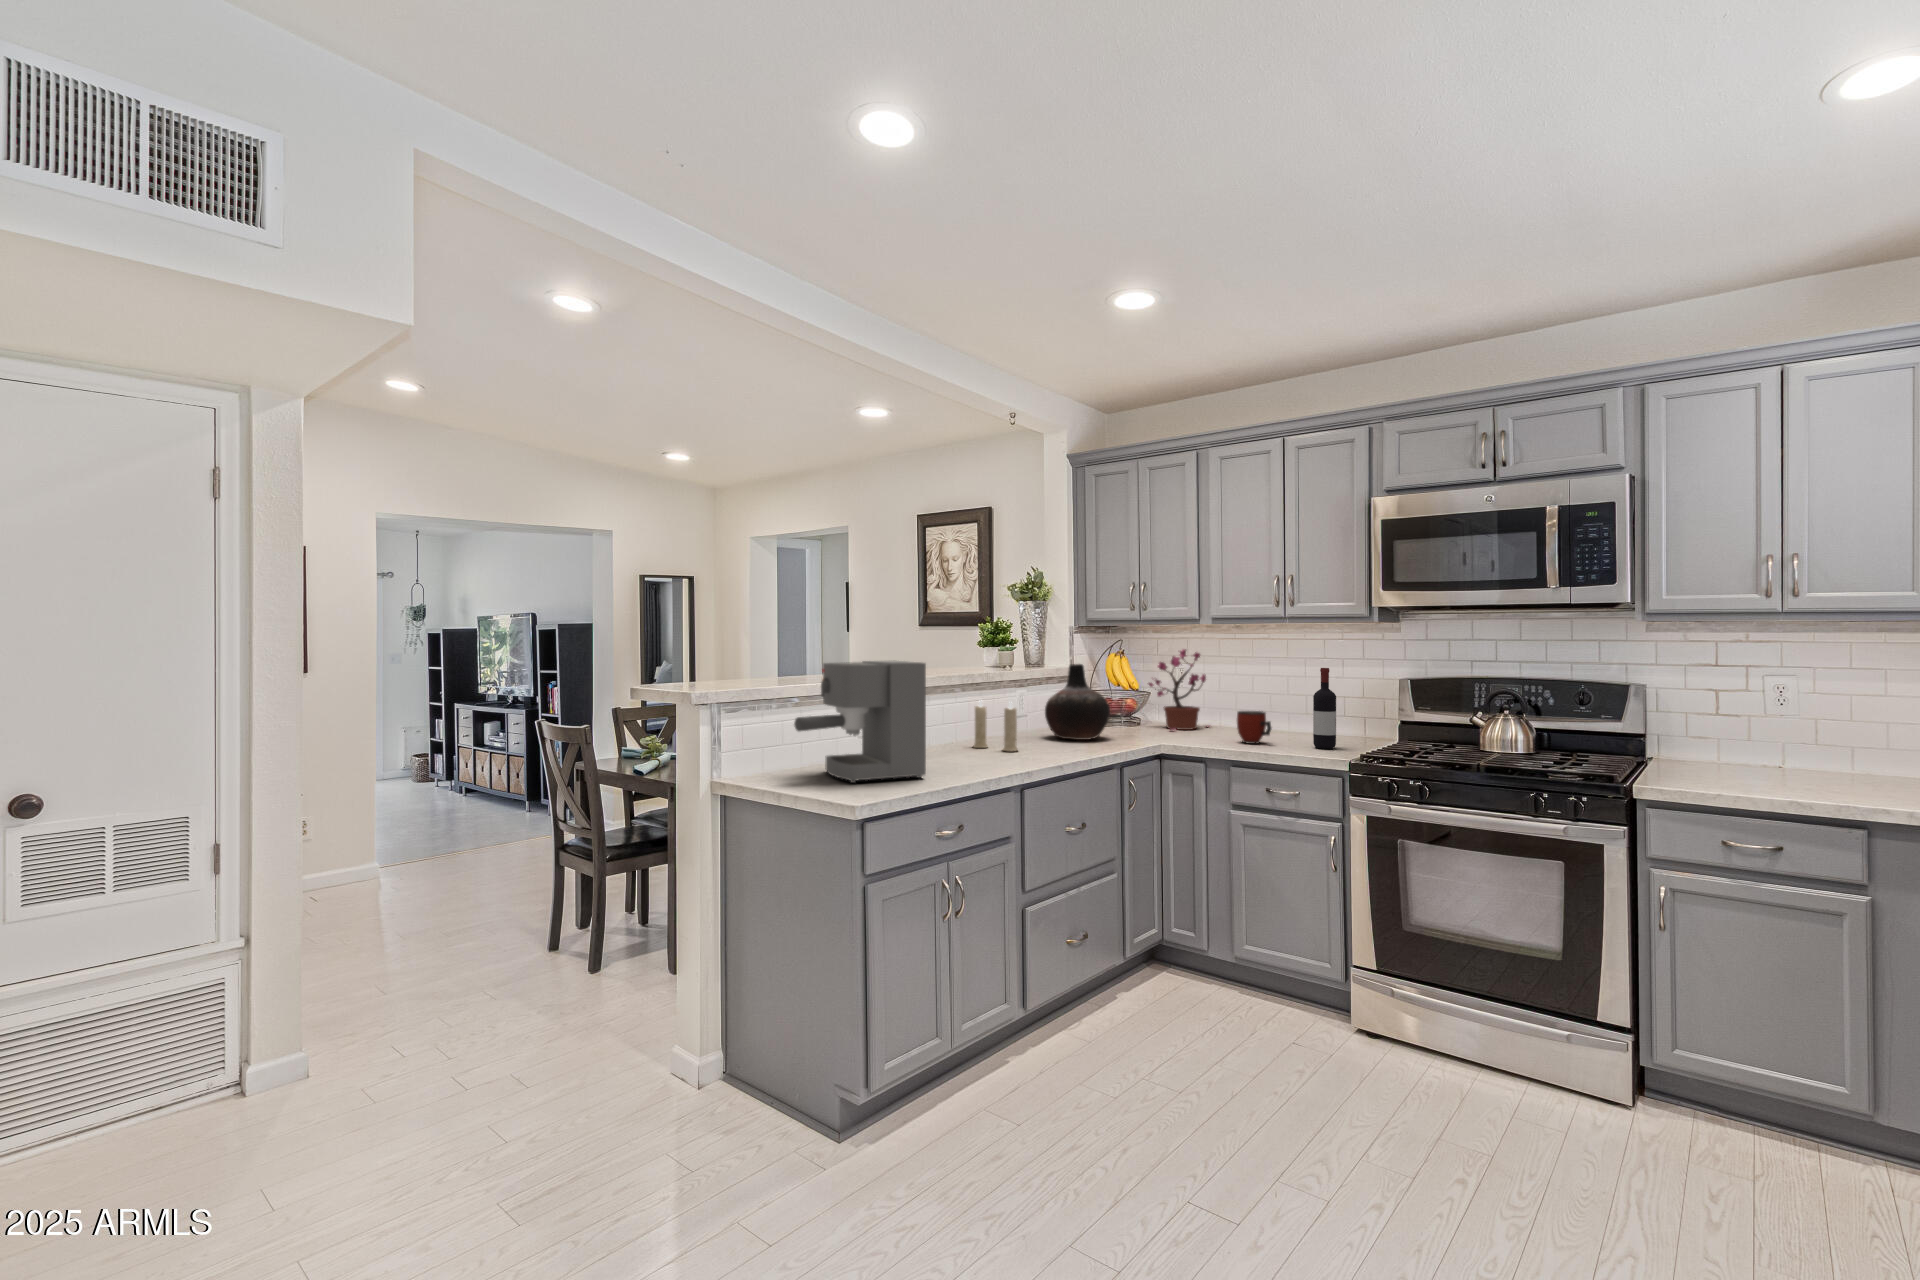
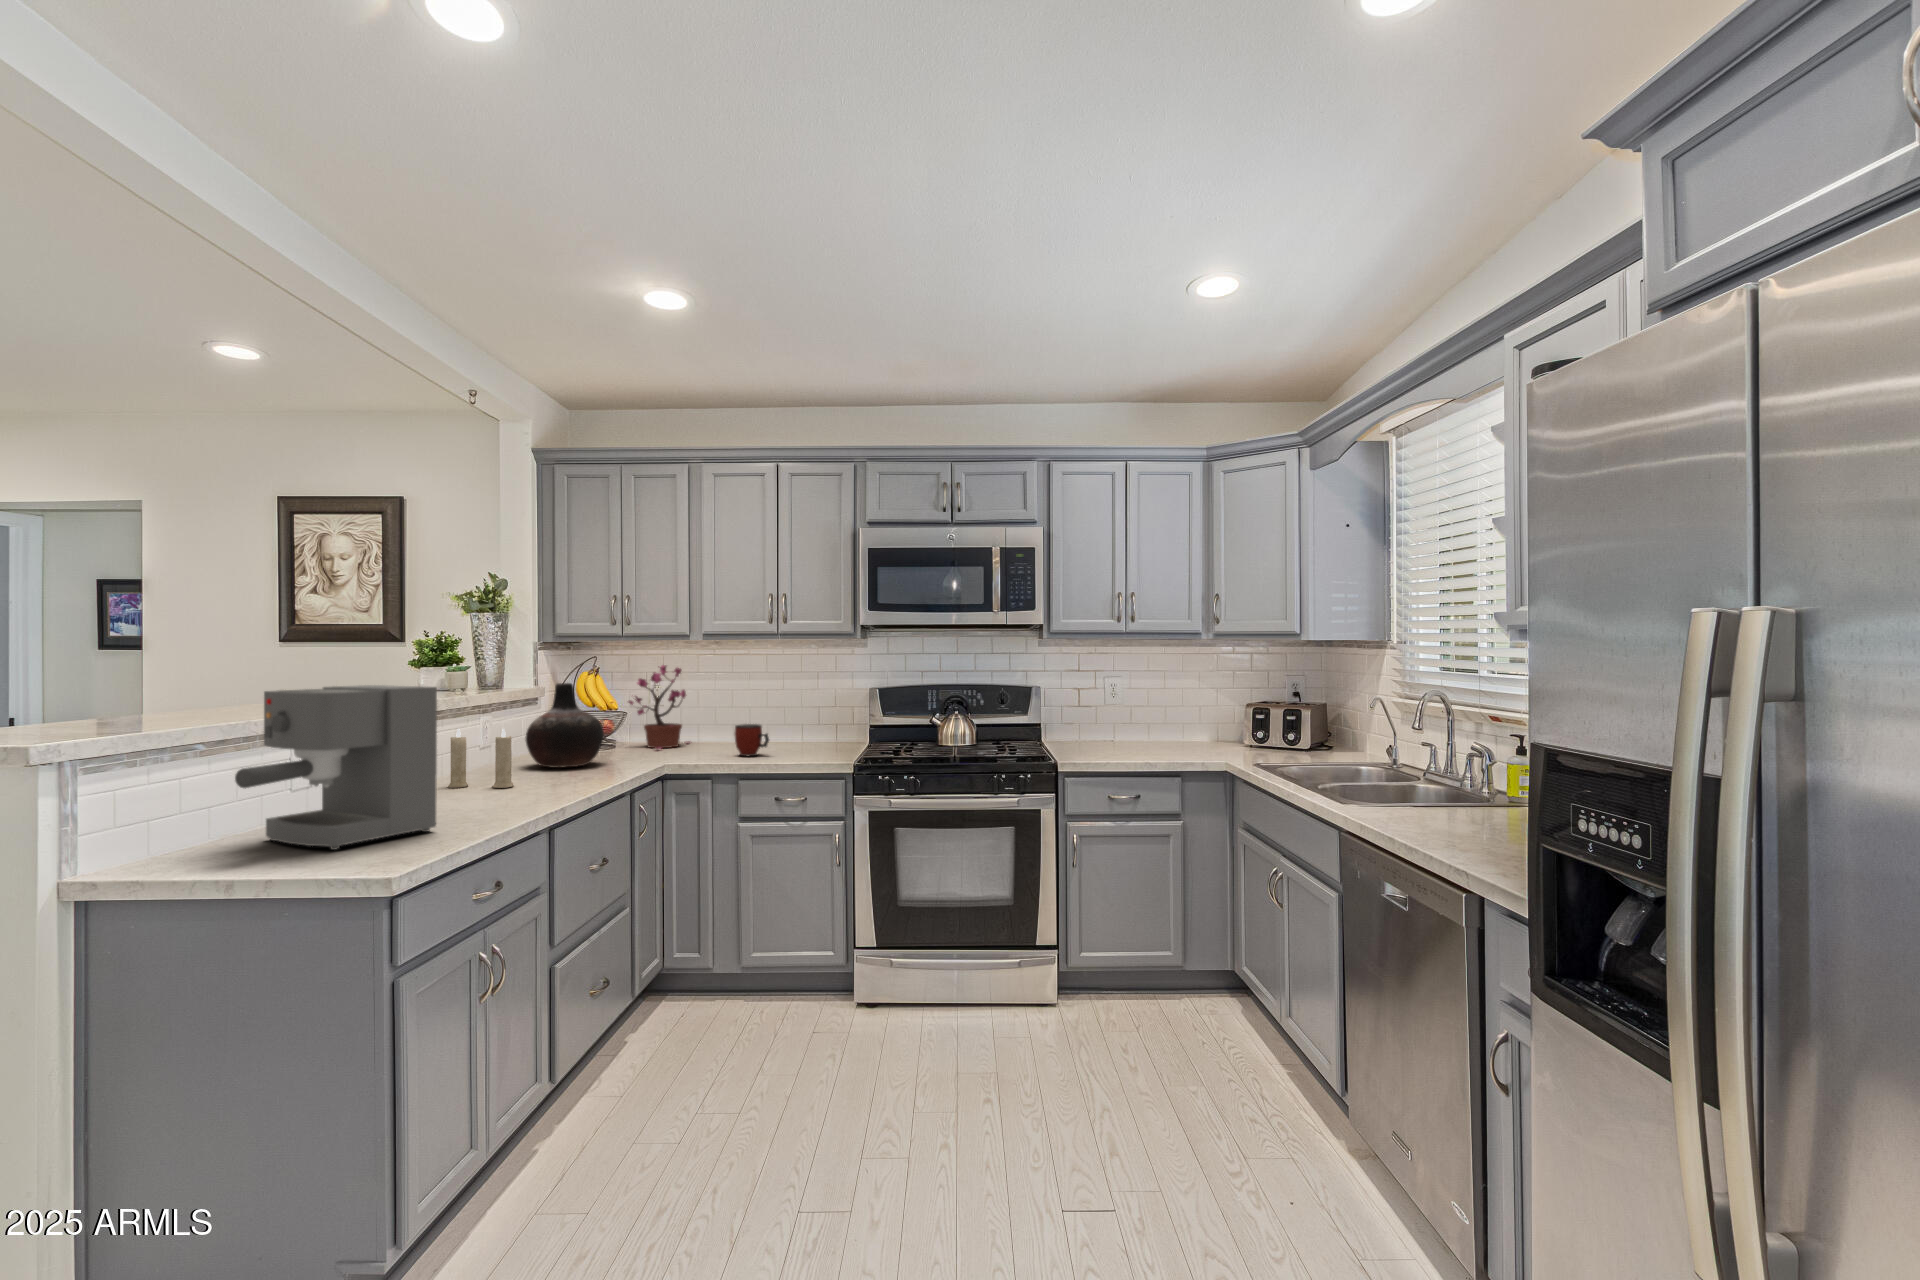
wine bottle: present [1313,668,1336,749] -> none [807,681,827,756]

